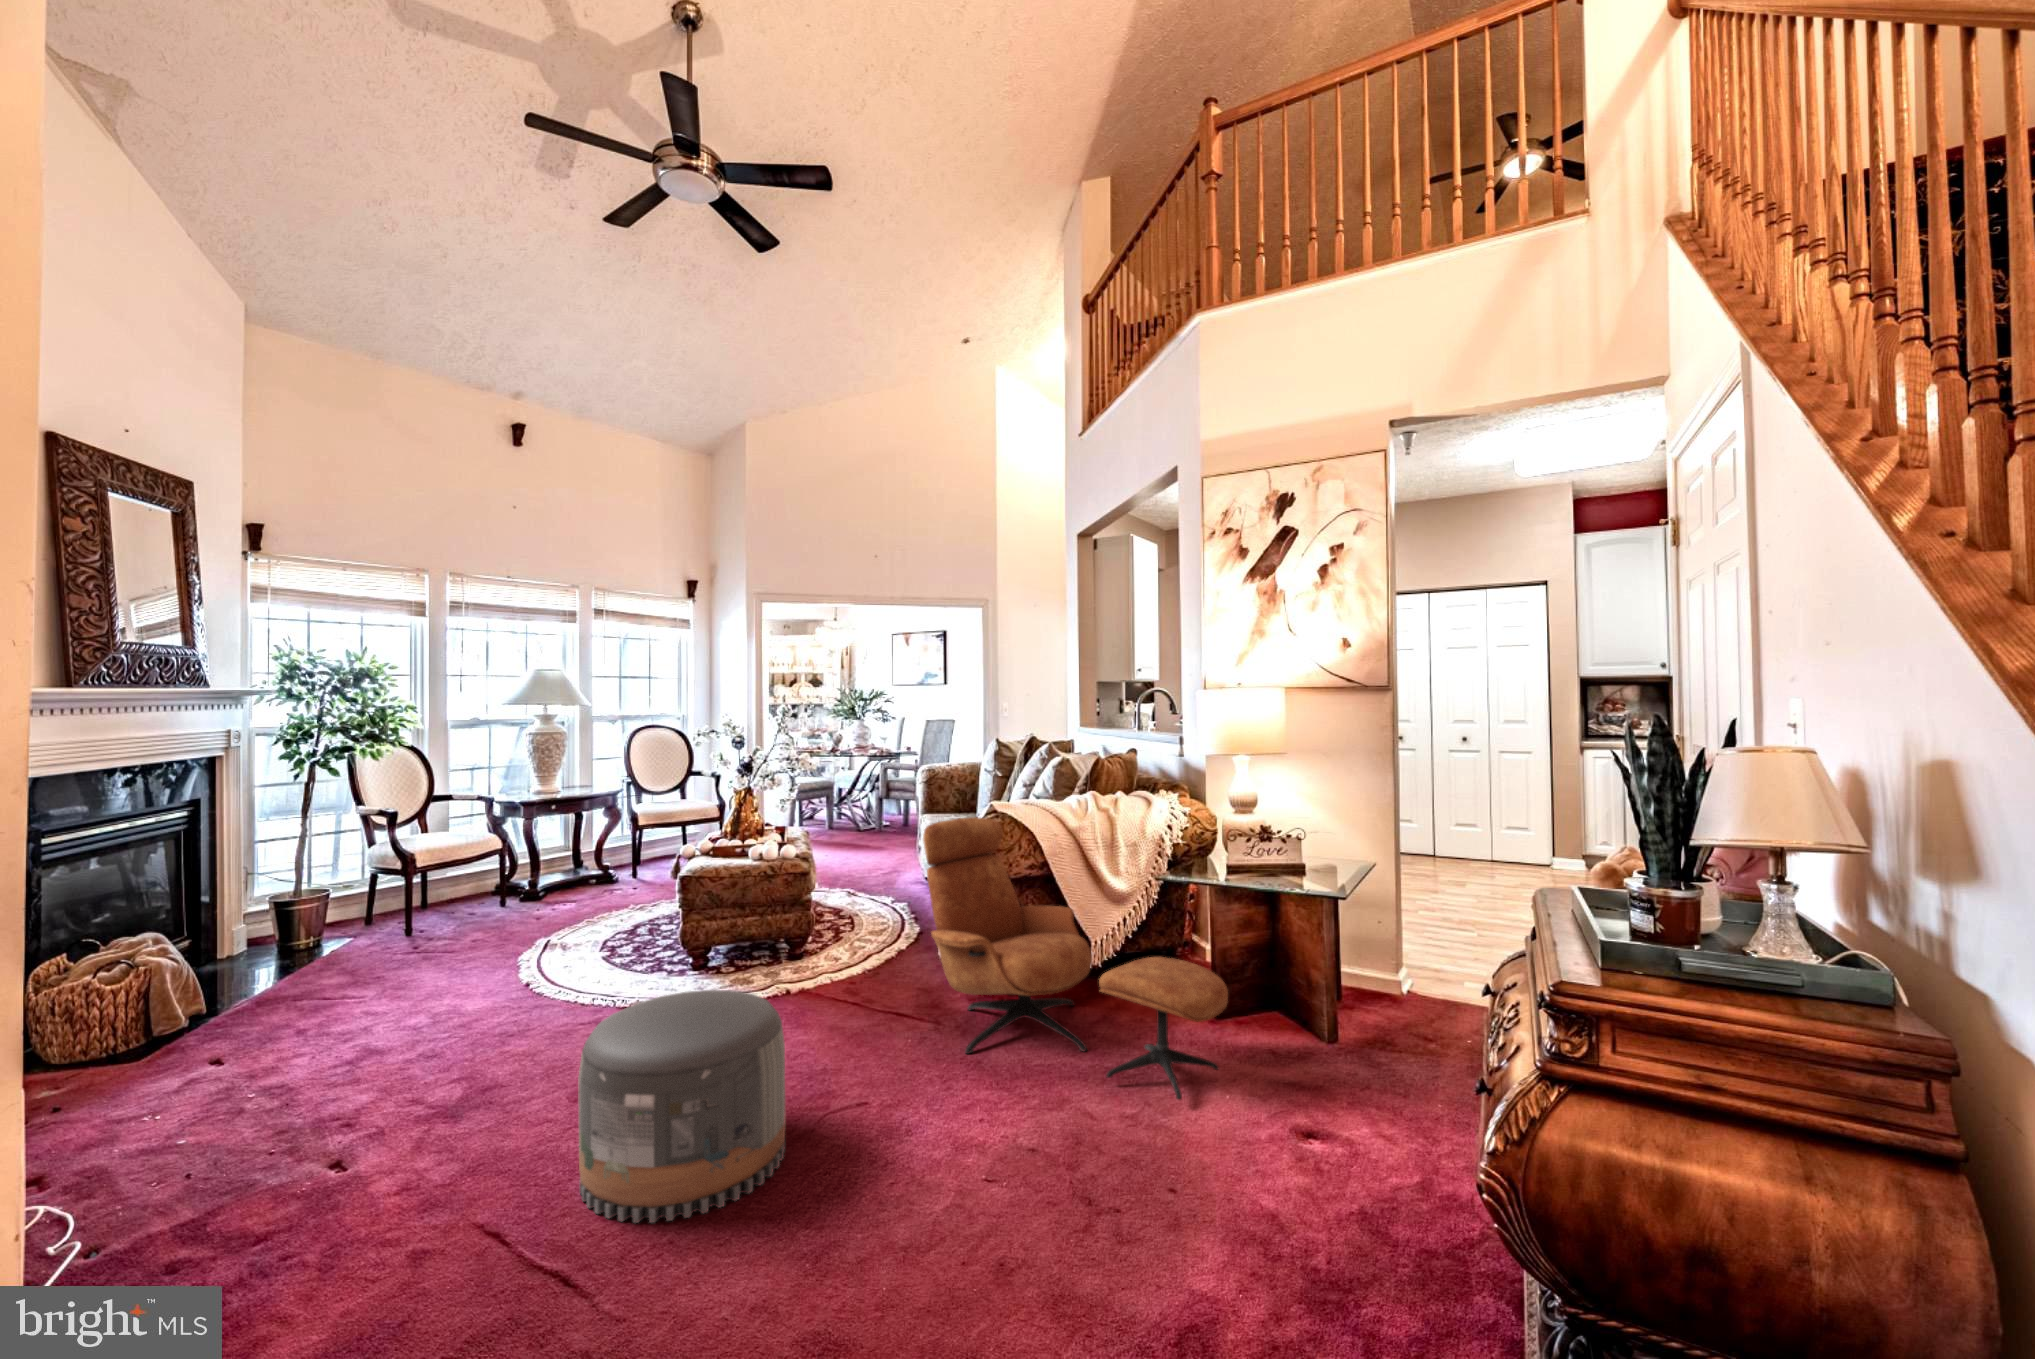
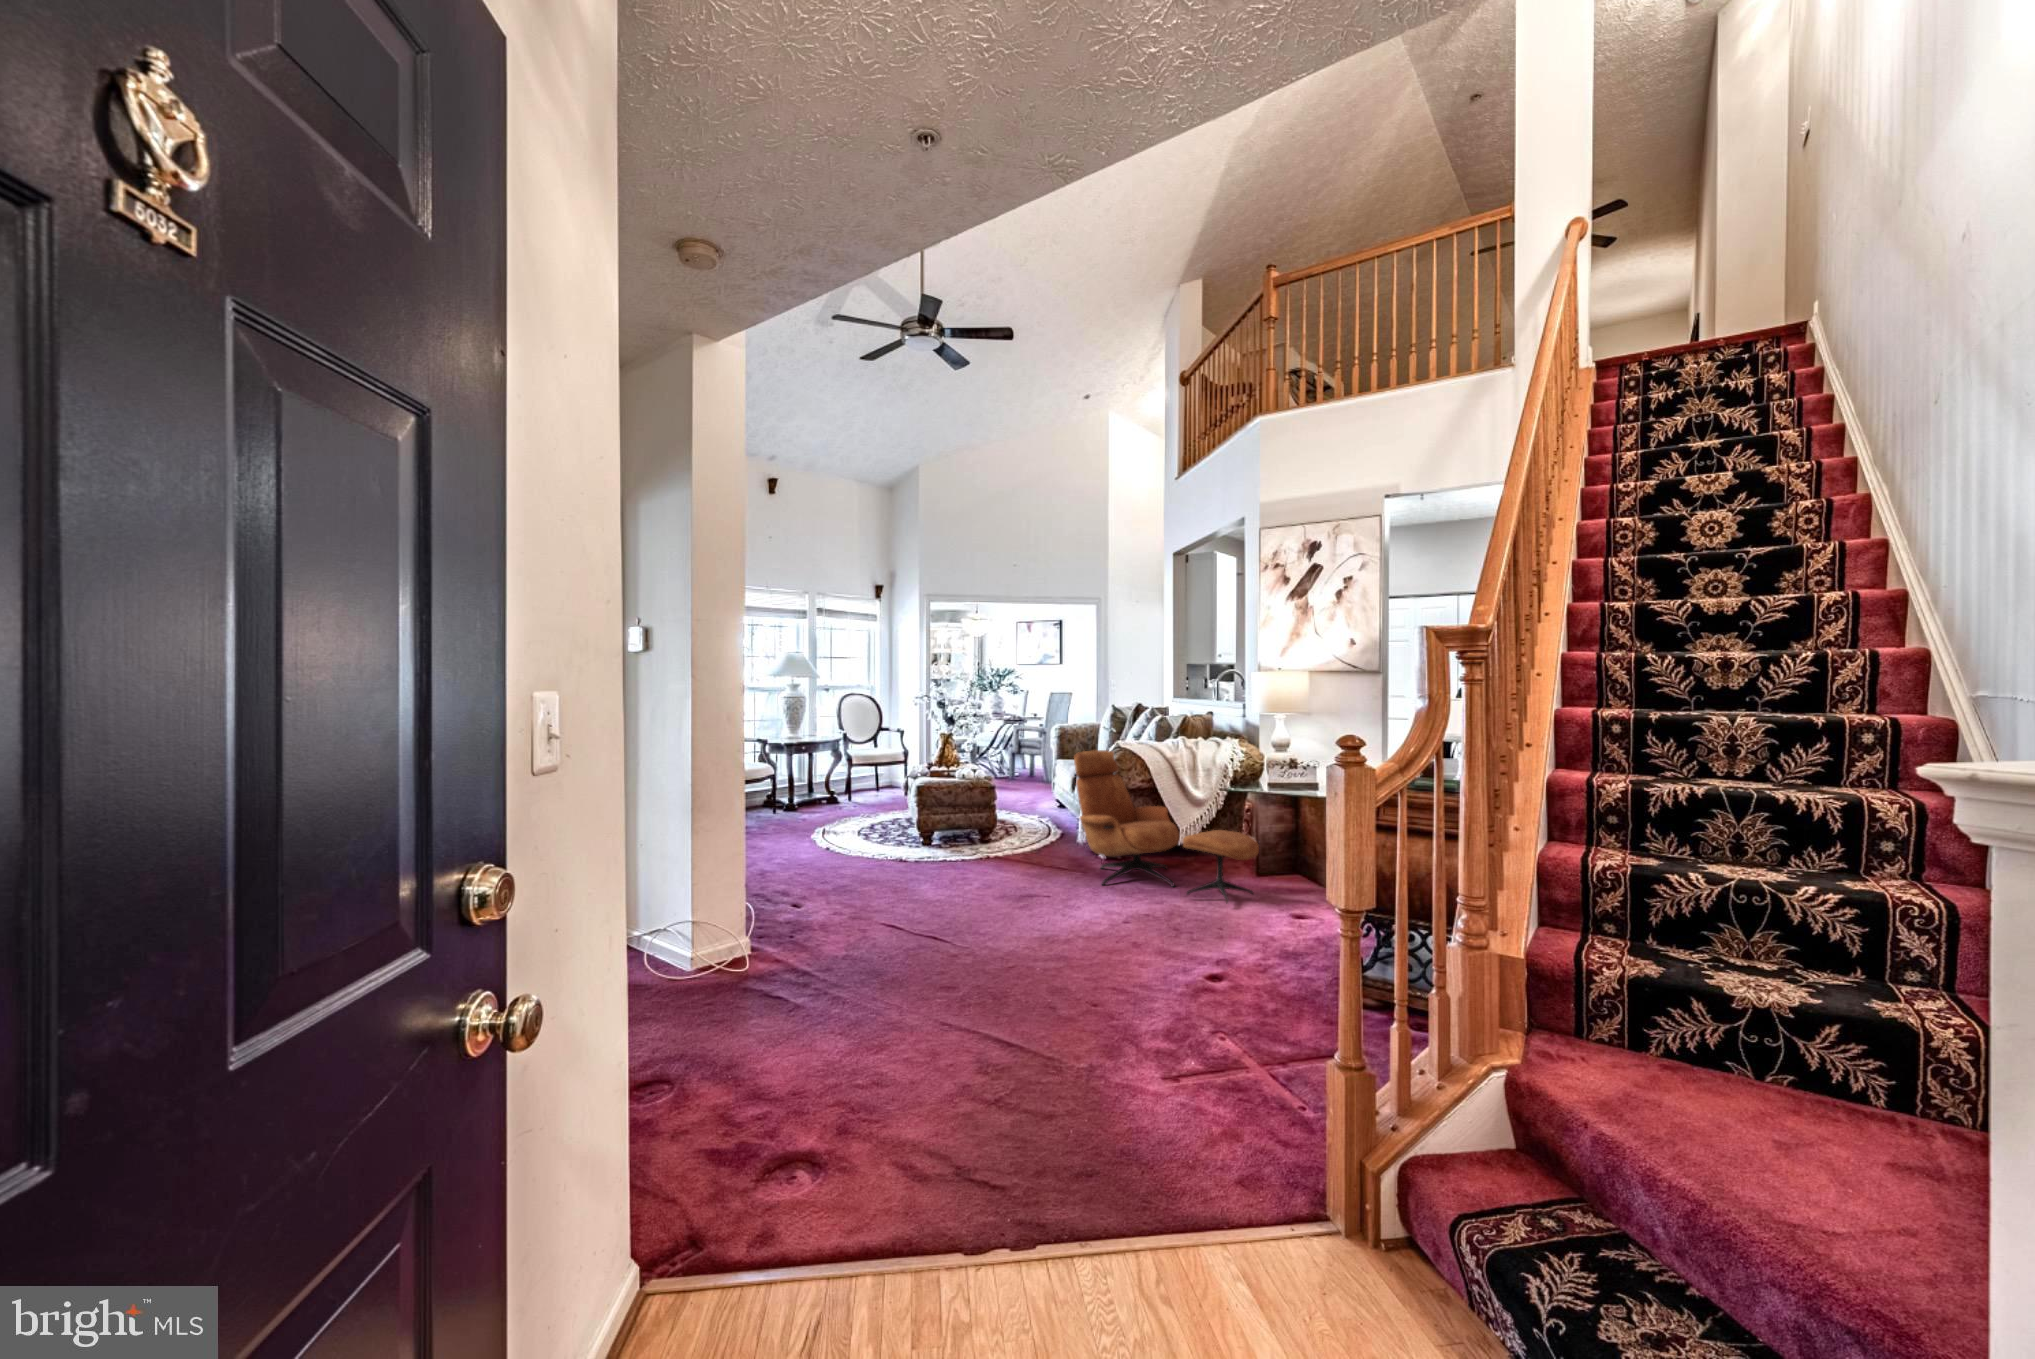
pouf: present [578,990,786,1223] -> none [911,831,1011,931]

